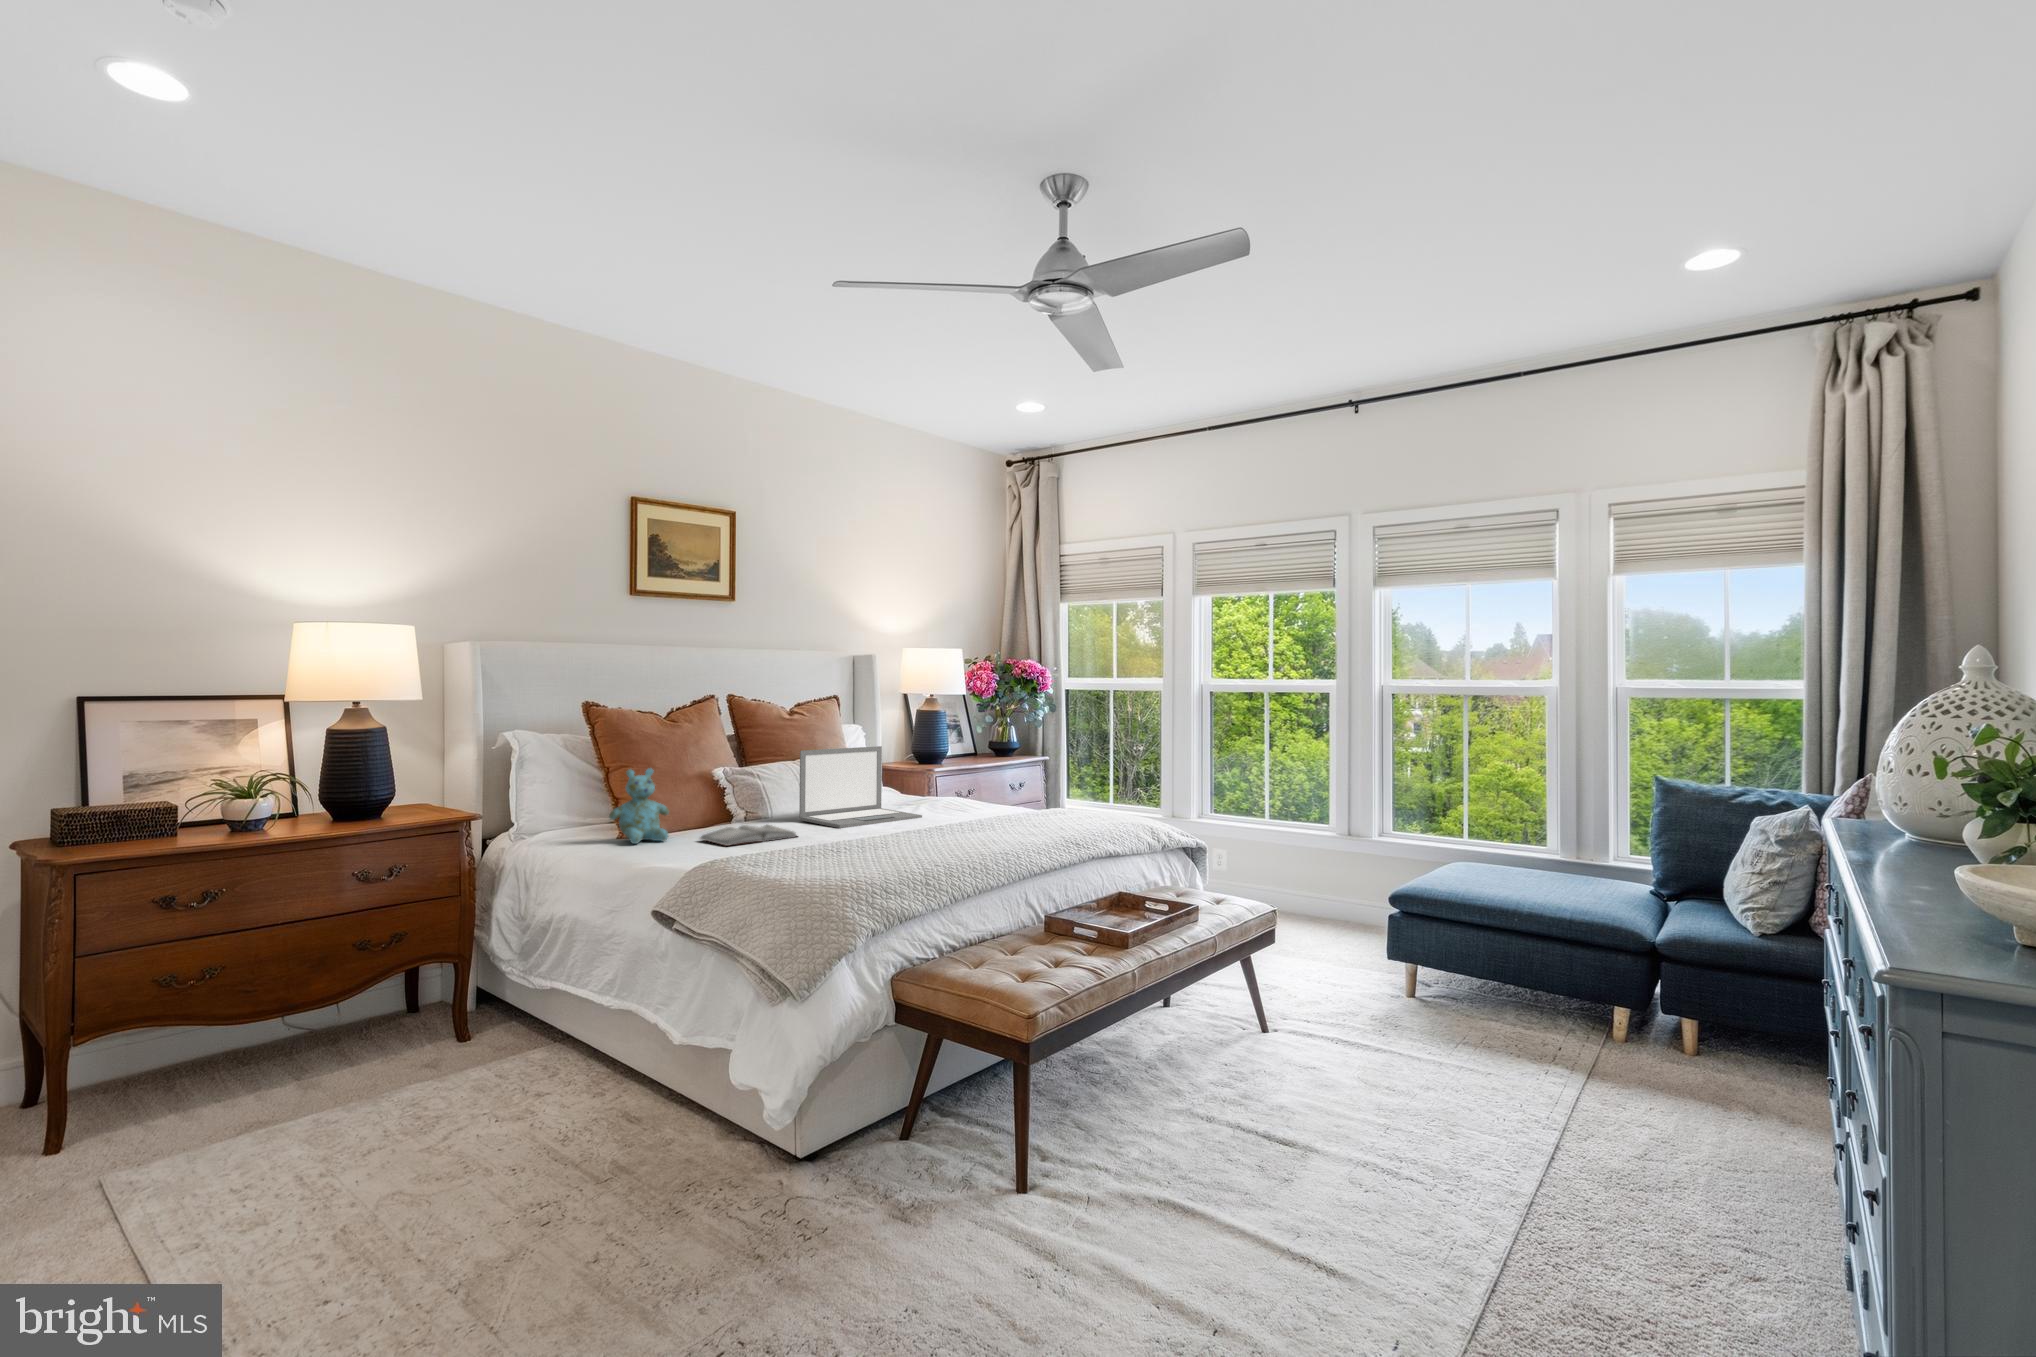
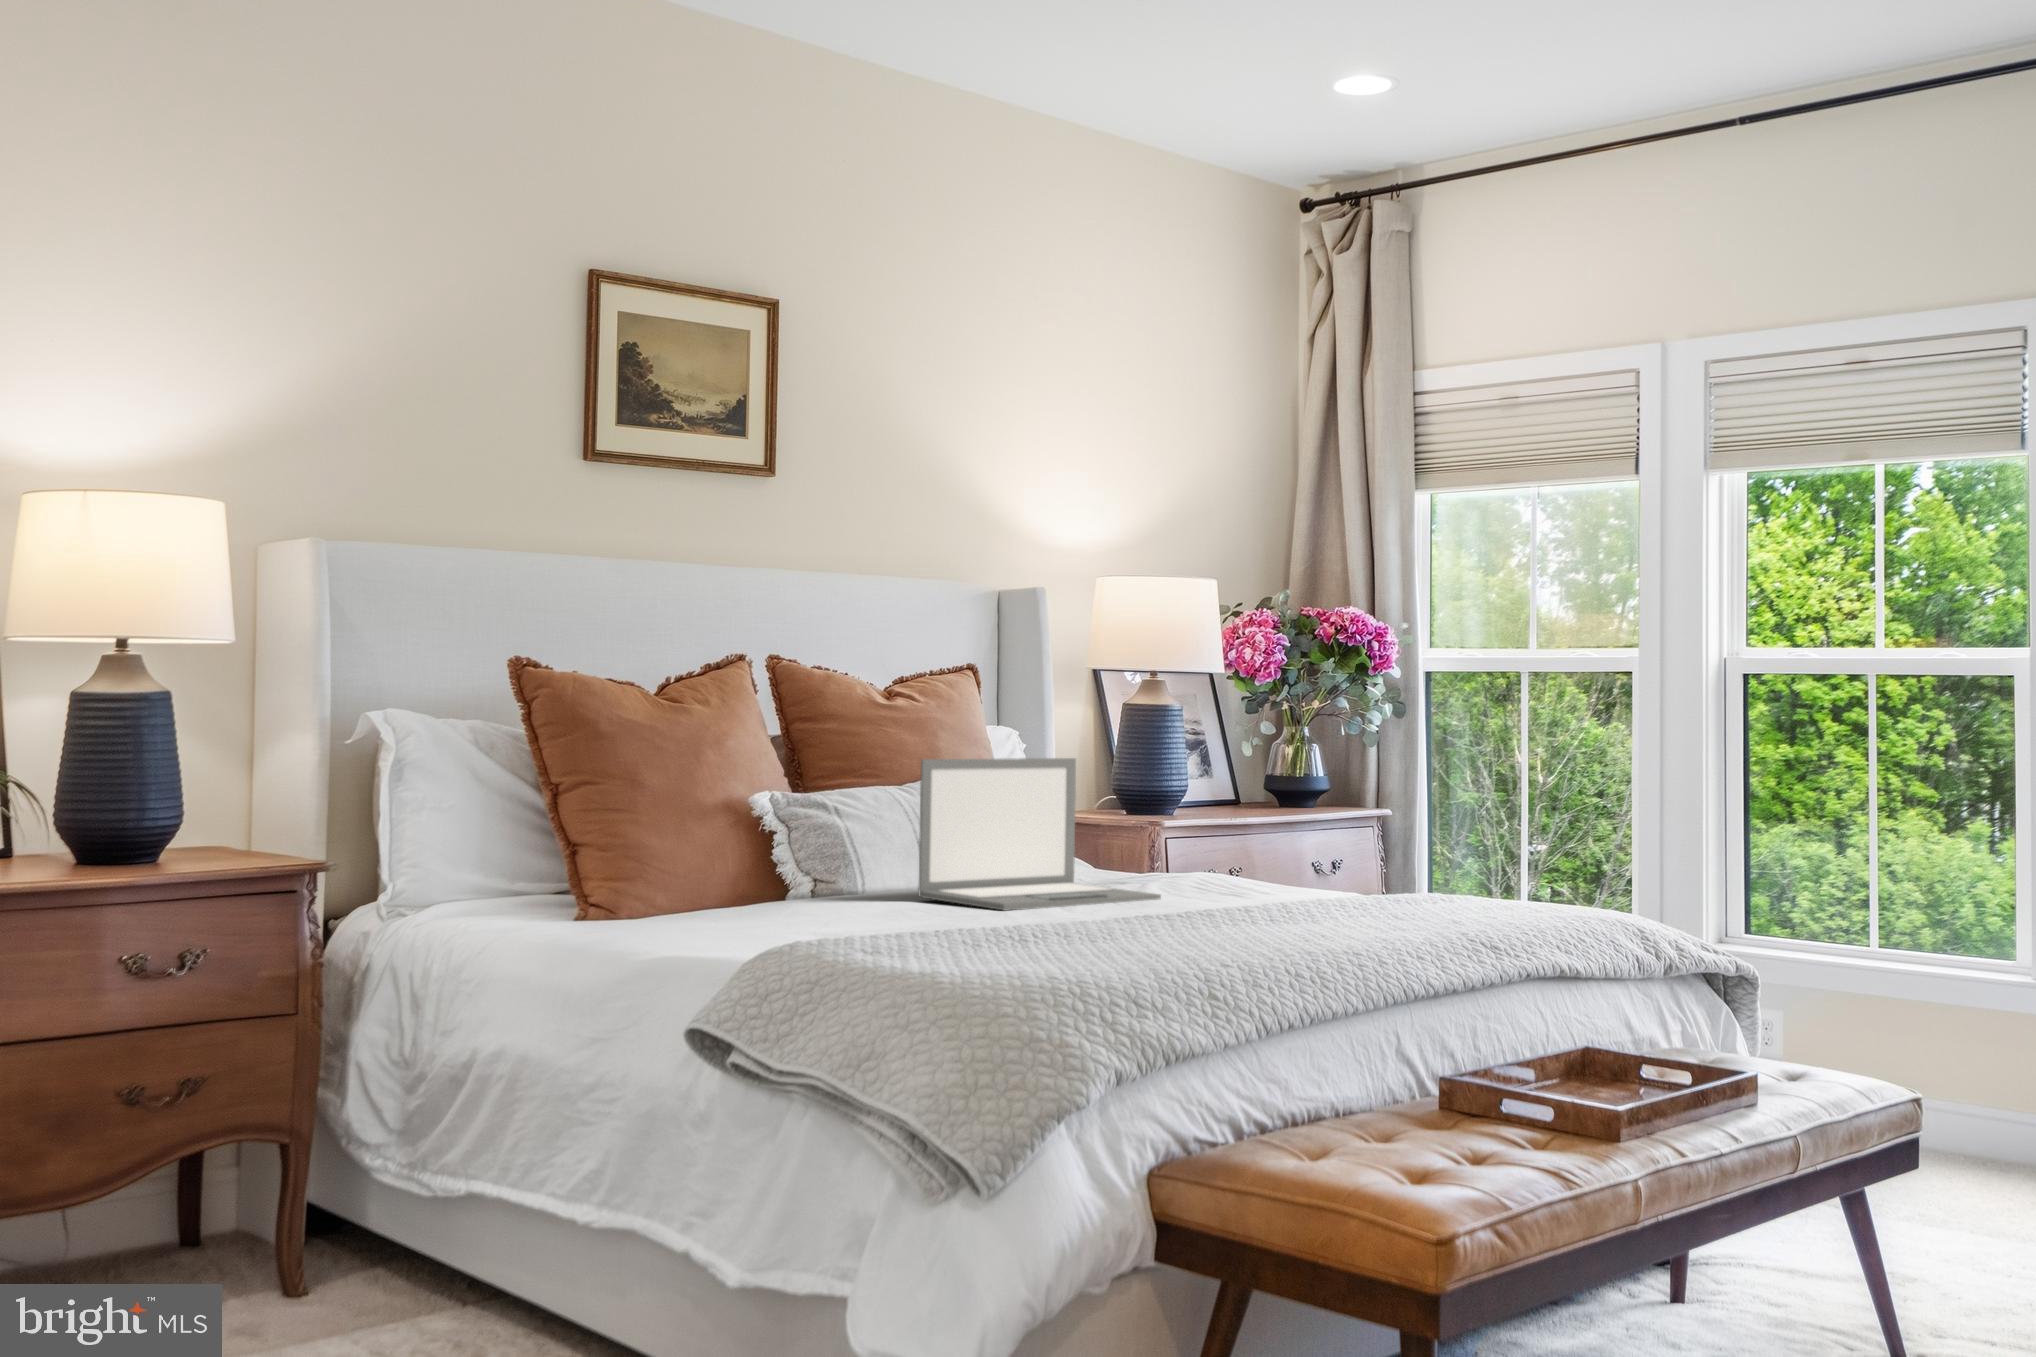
stuffed bear: present [609,769,669,844] -> none [570,780,681,924]
hardback book: present [700,825,797,846] -> none [739,896,930,929]

